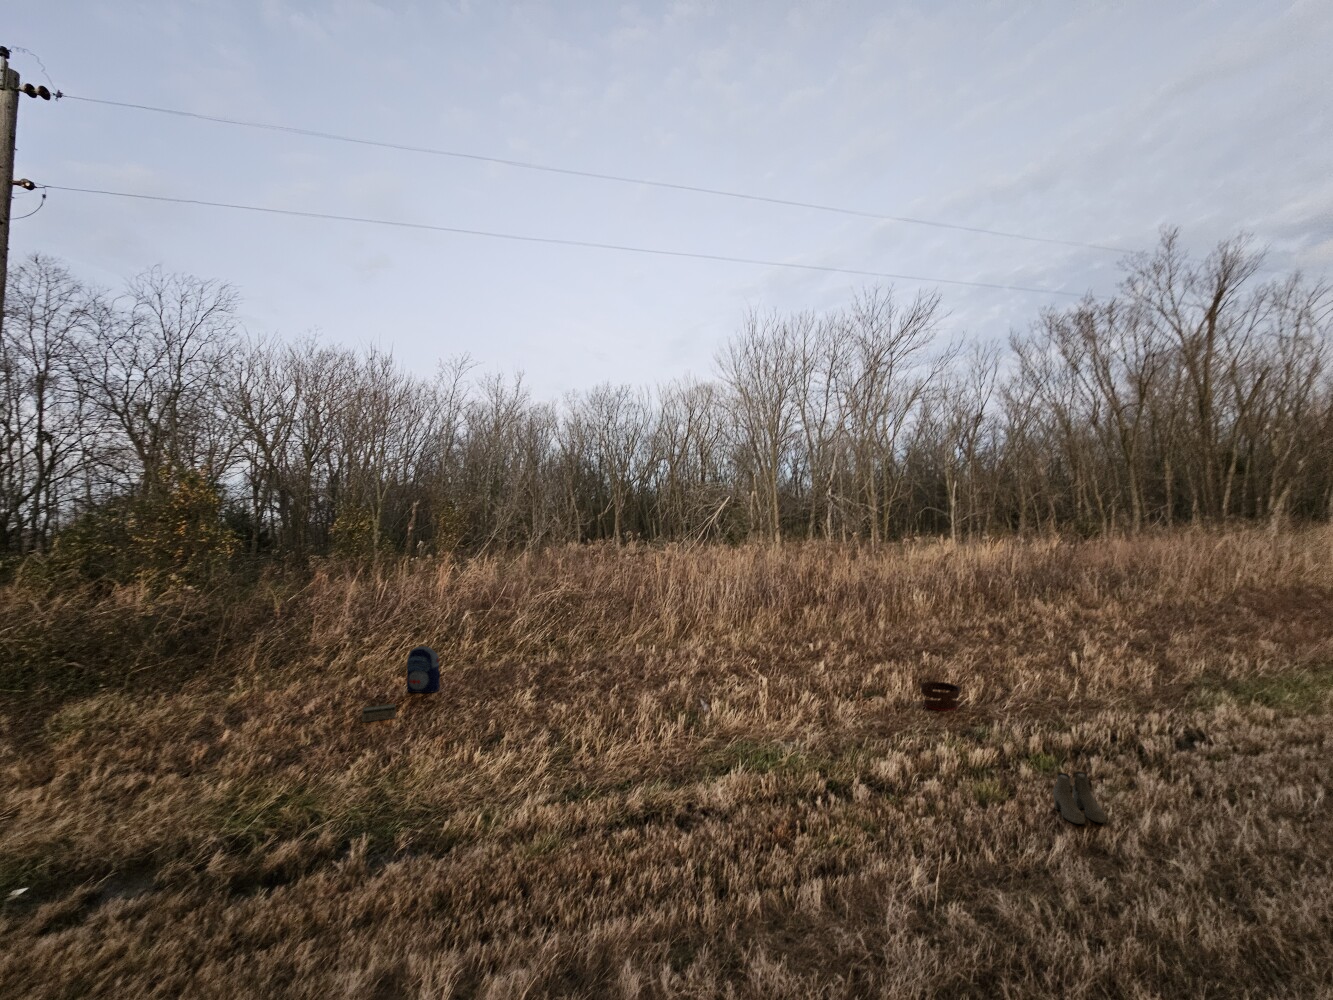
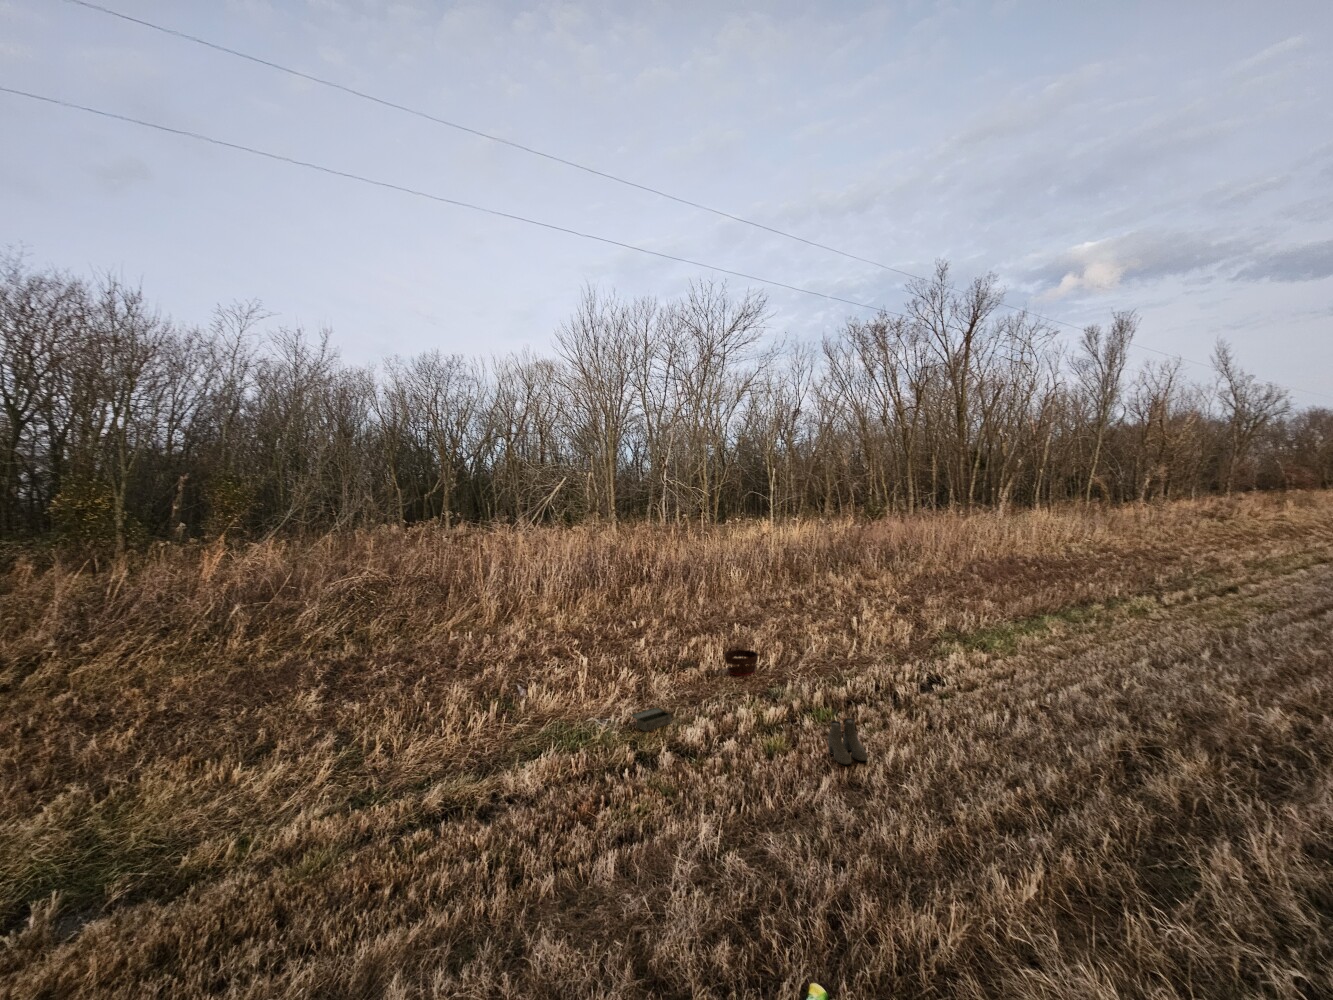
backpack: present [407,646,441,693] -> none [160,651,207,706]
toolbox: present [362,703,396,722] -> present [631,708,671,731]

